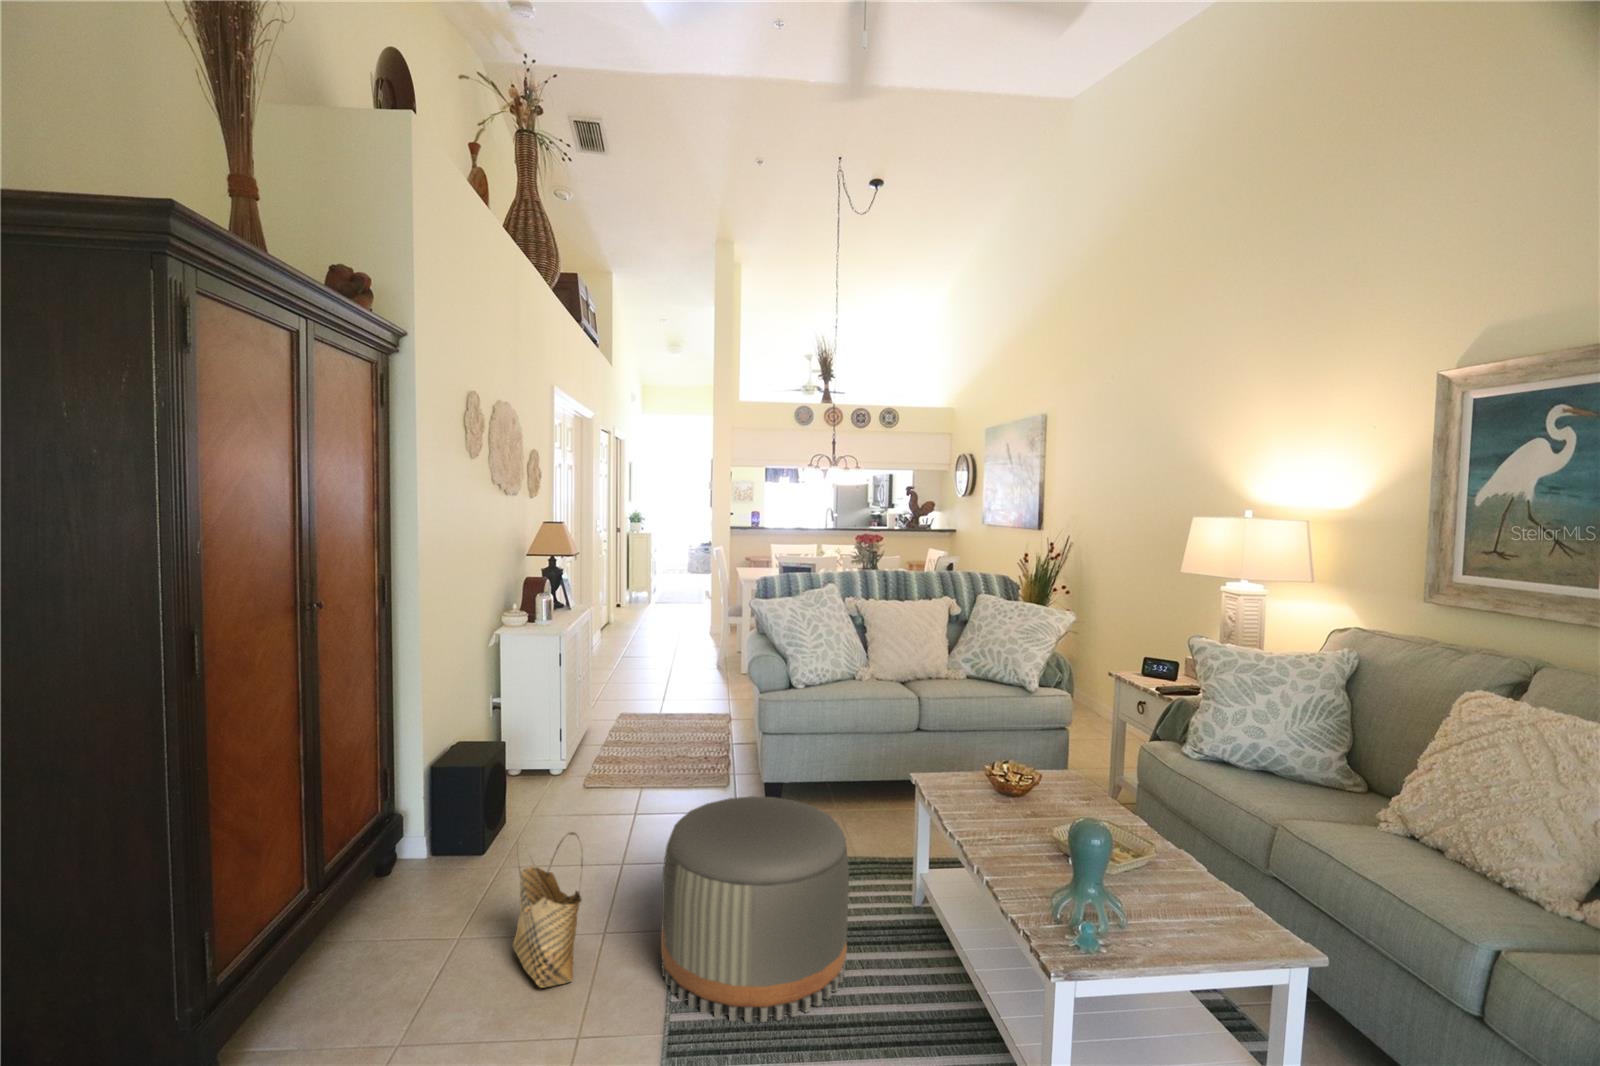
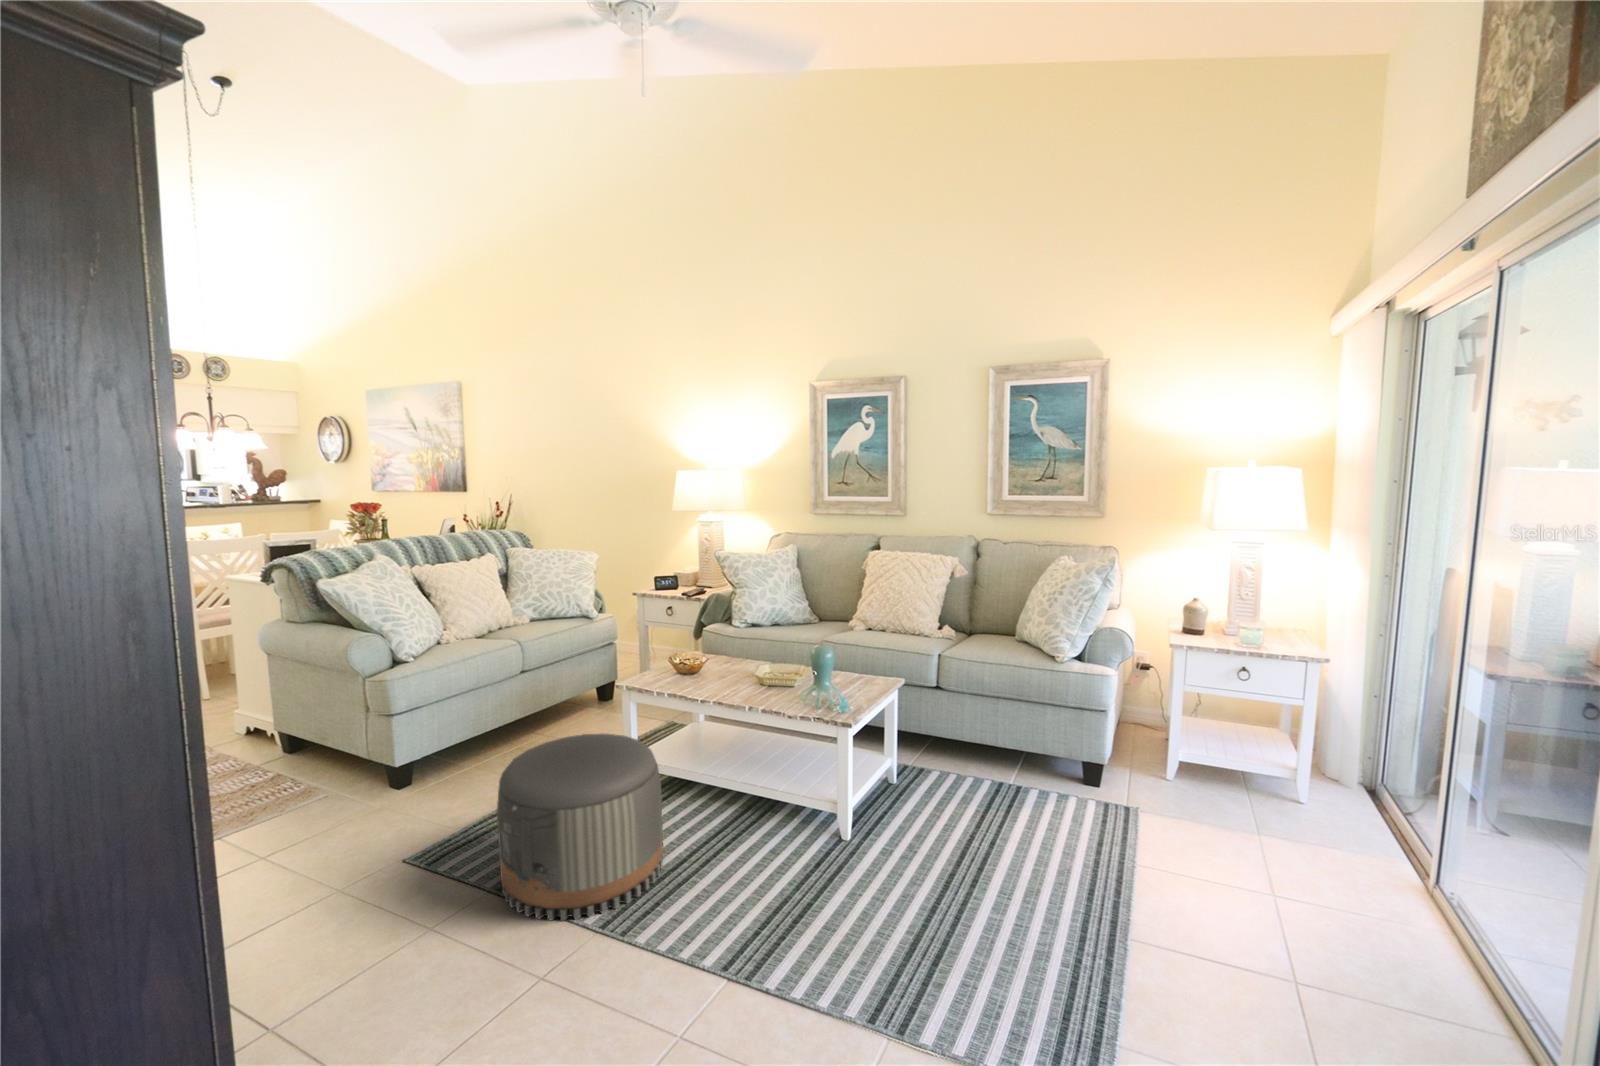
woven basket: present [513,832,582,988] -> none [368,840,479,995]

